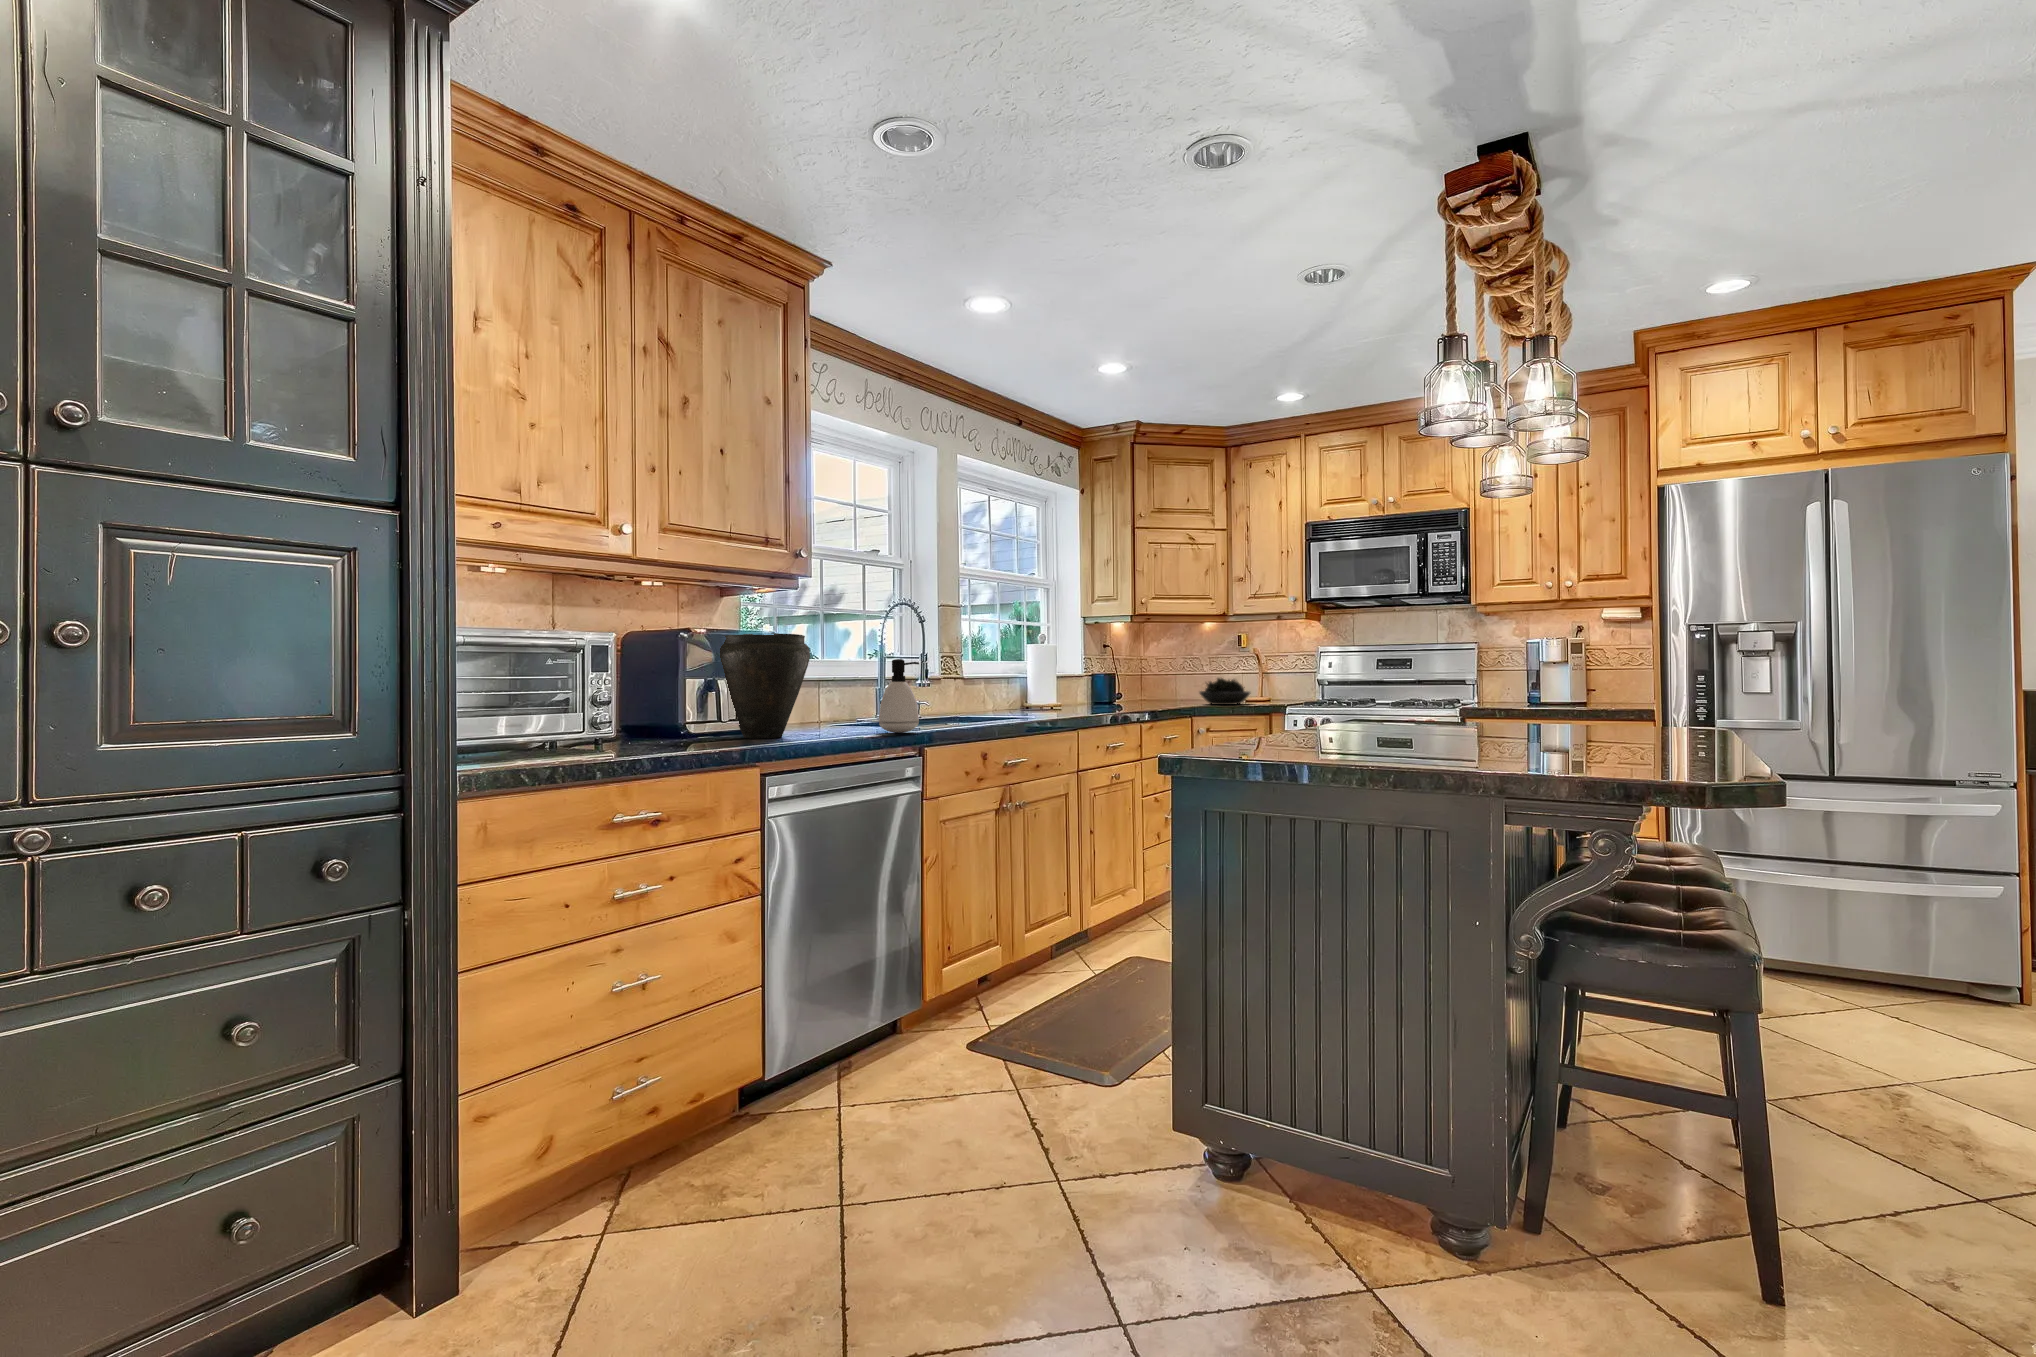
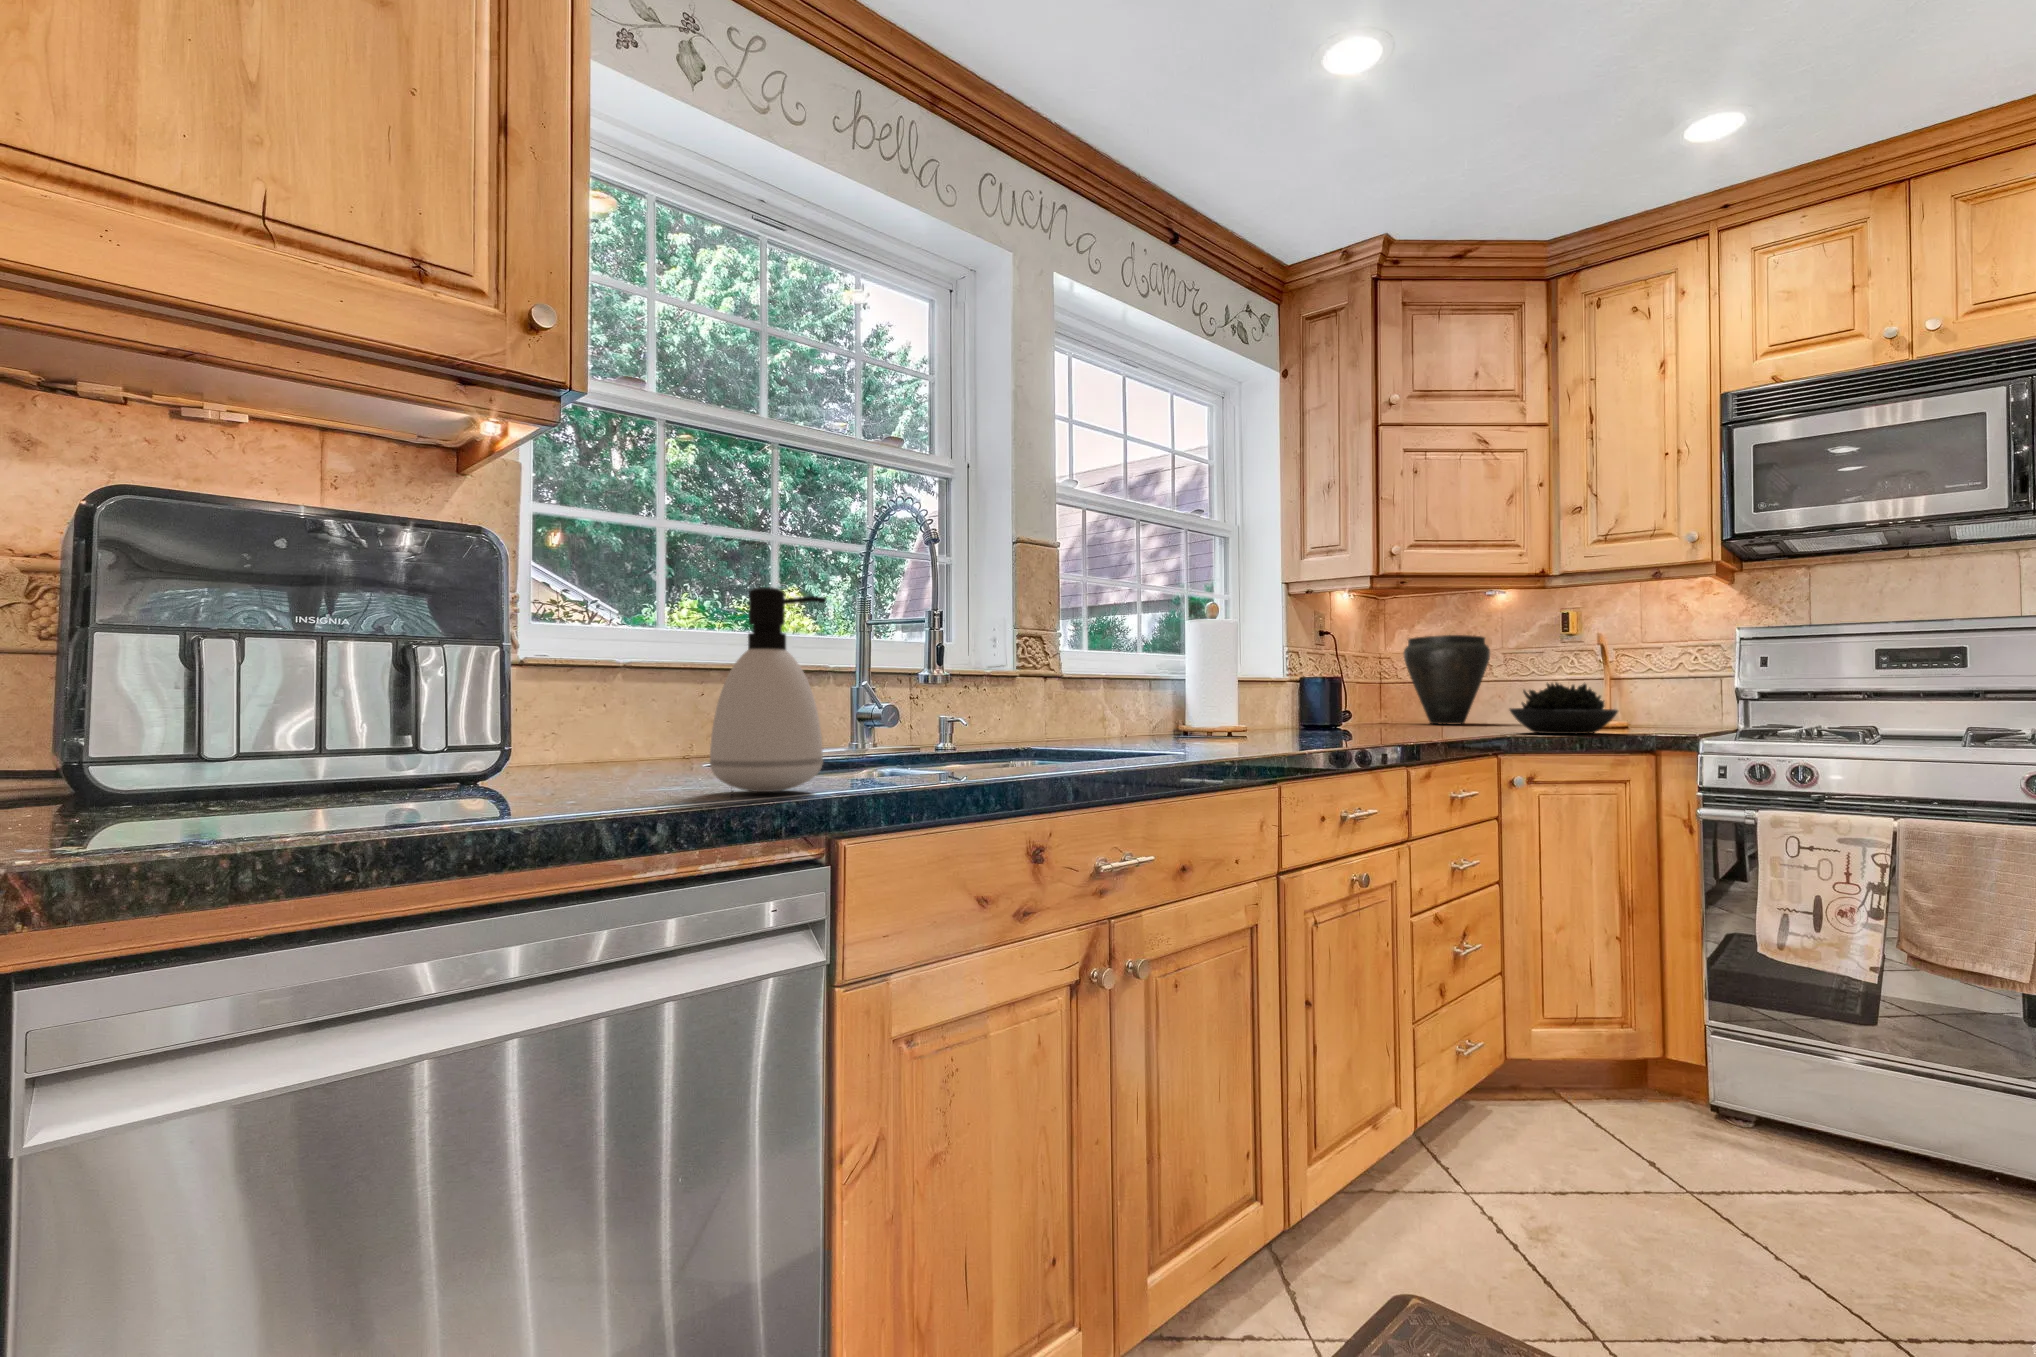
vase: present [720,633,810,739] -> present [1403,635,1490,725]

